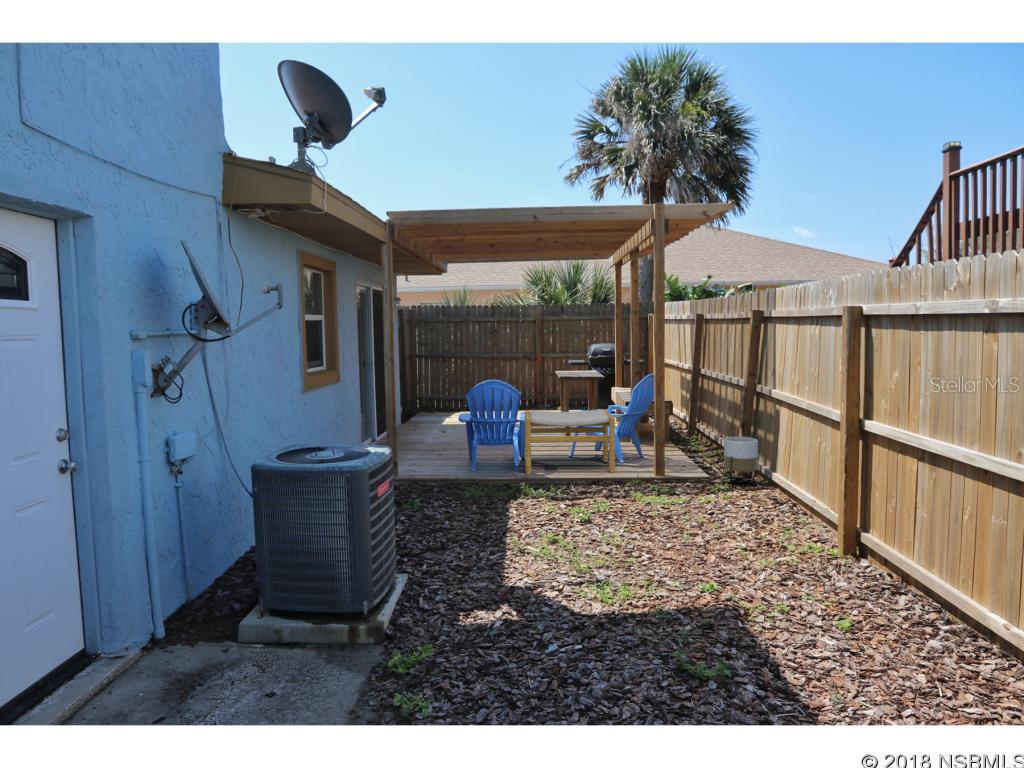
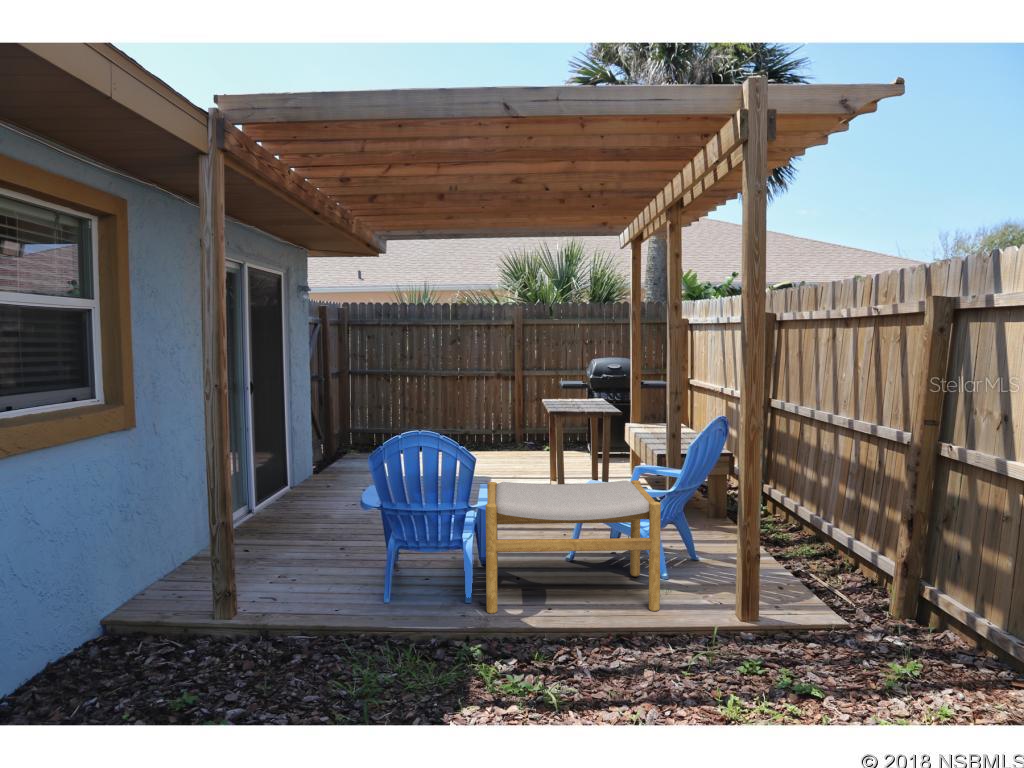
planter: present [724,437,759,481] -> none [880,546,958,655]

